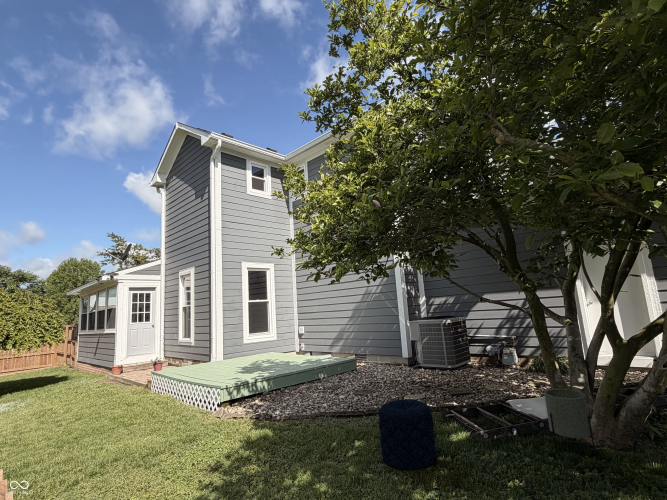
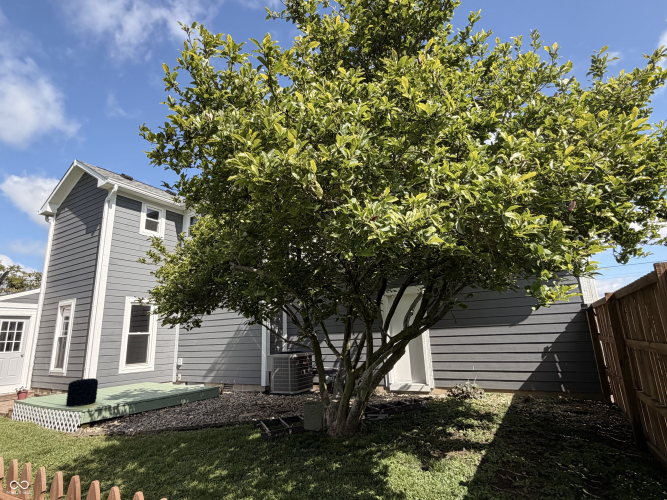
pouf: present [379,399,436,470] -> present [66,378,98,406]

